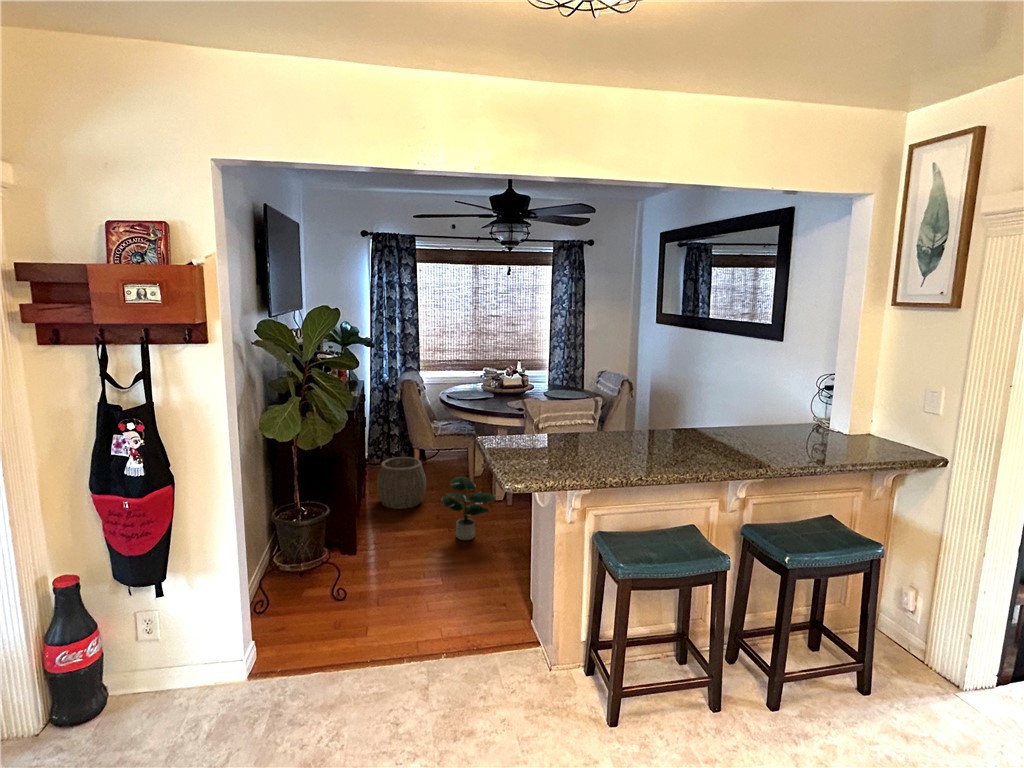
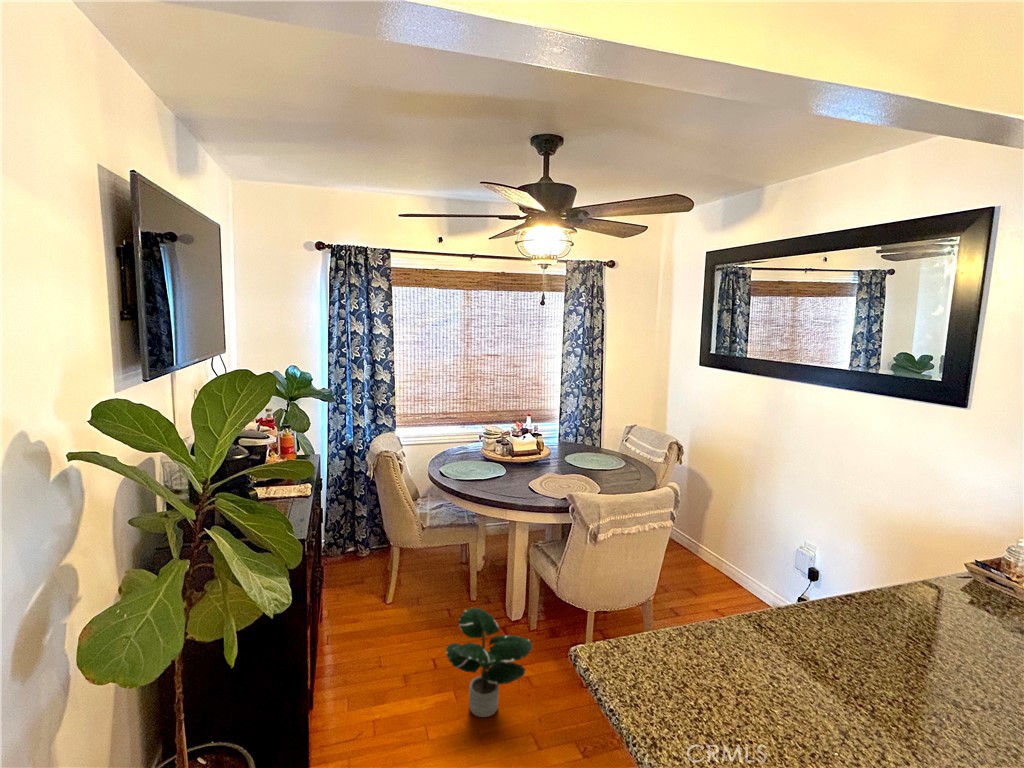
woven basket: present [377,457,426,509] -> none [339,562,413,648]

